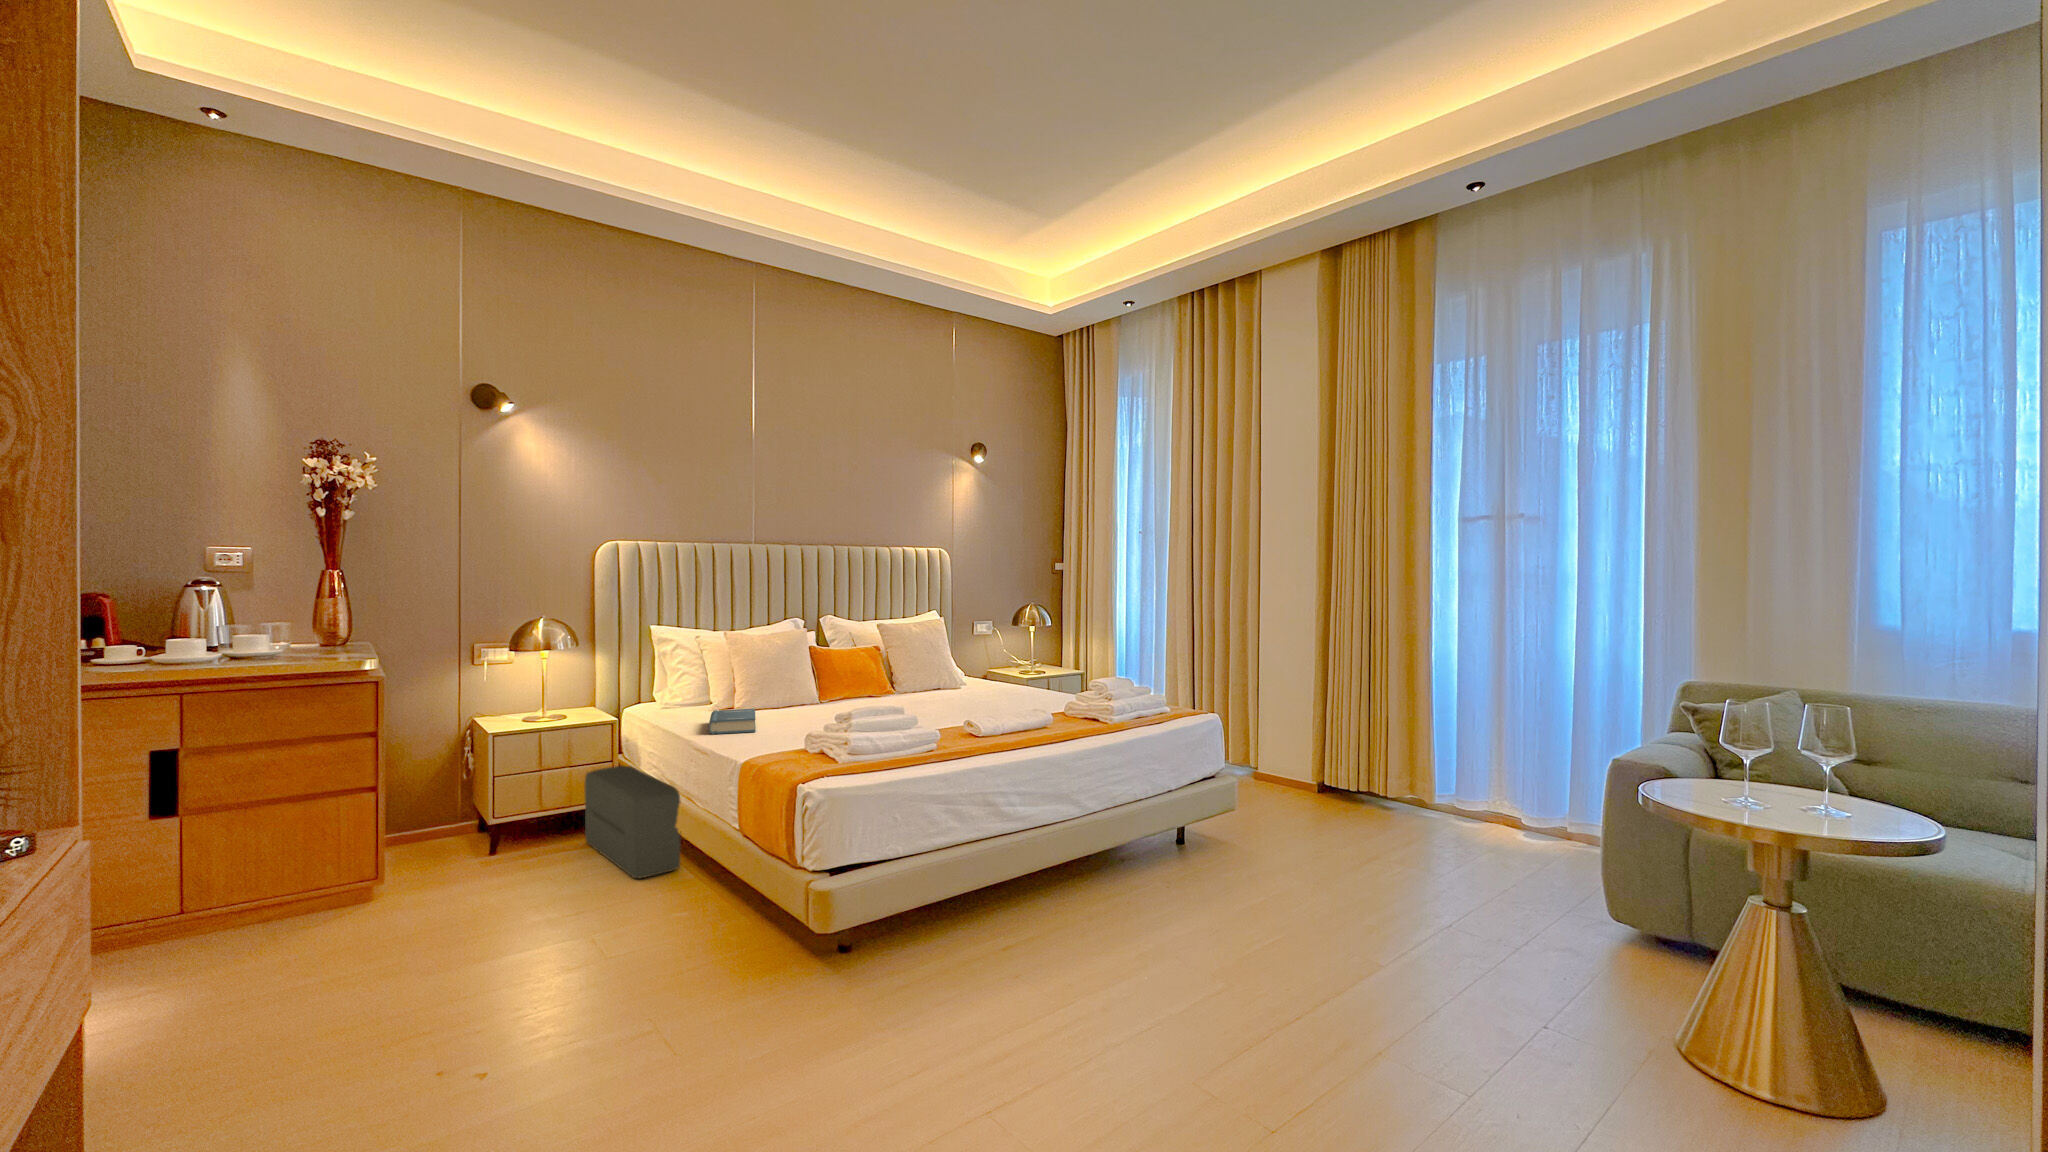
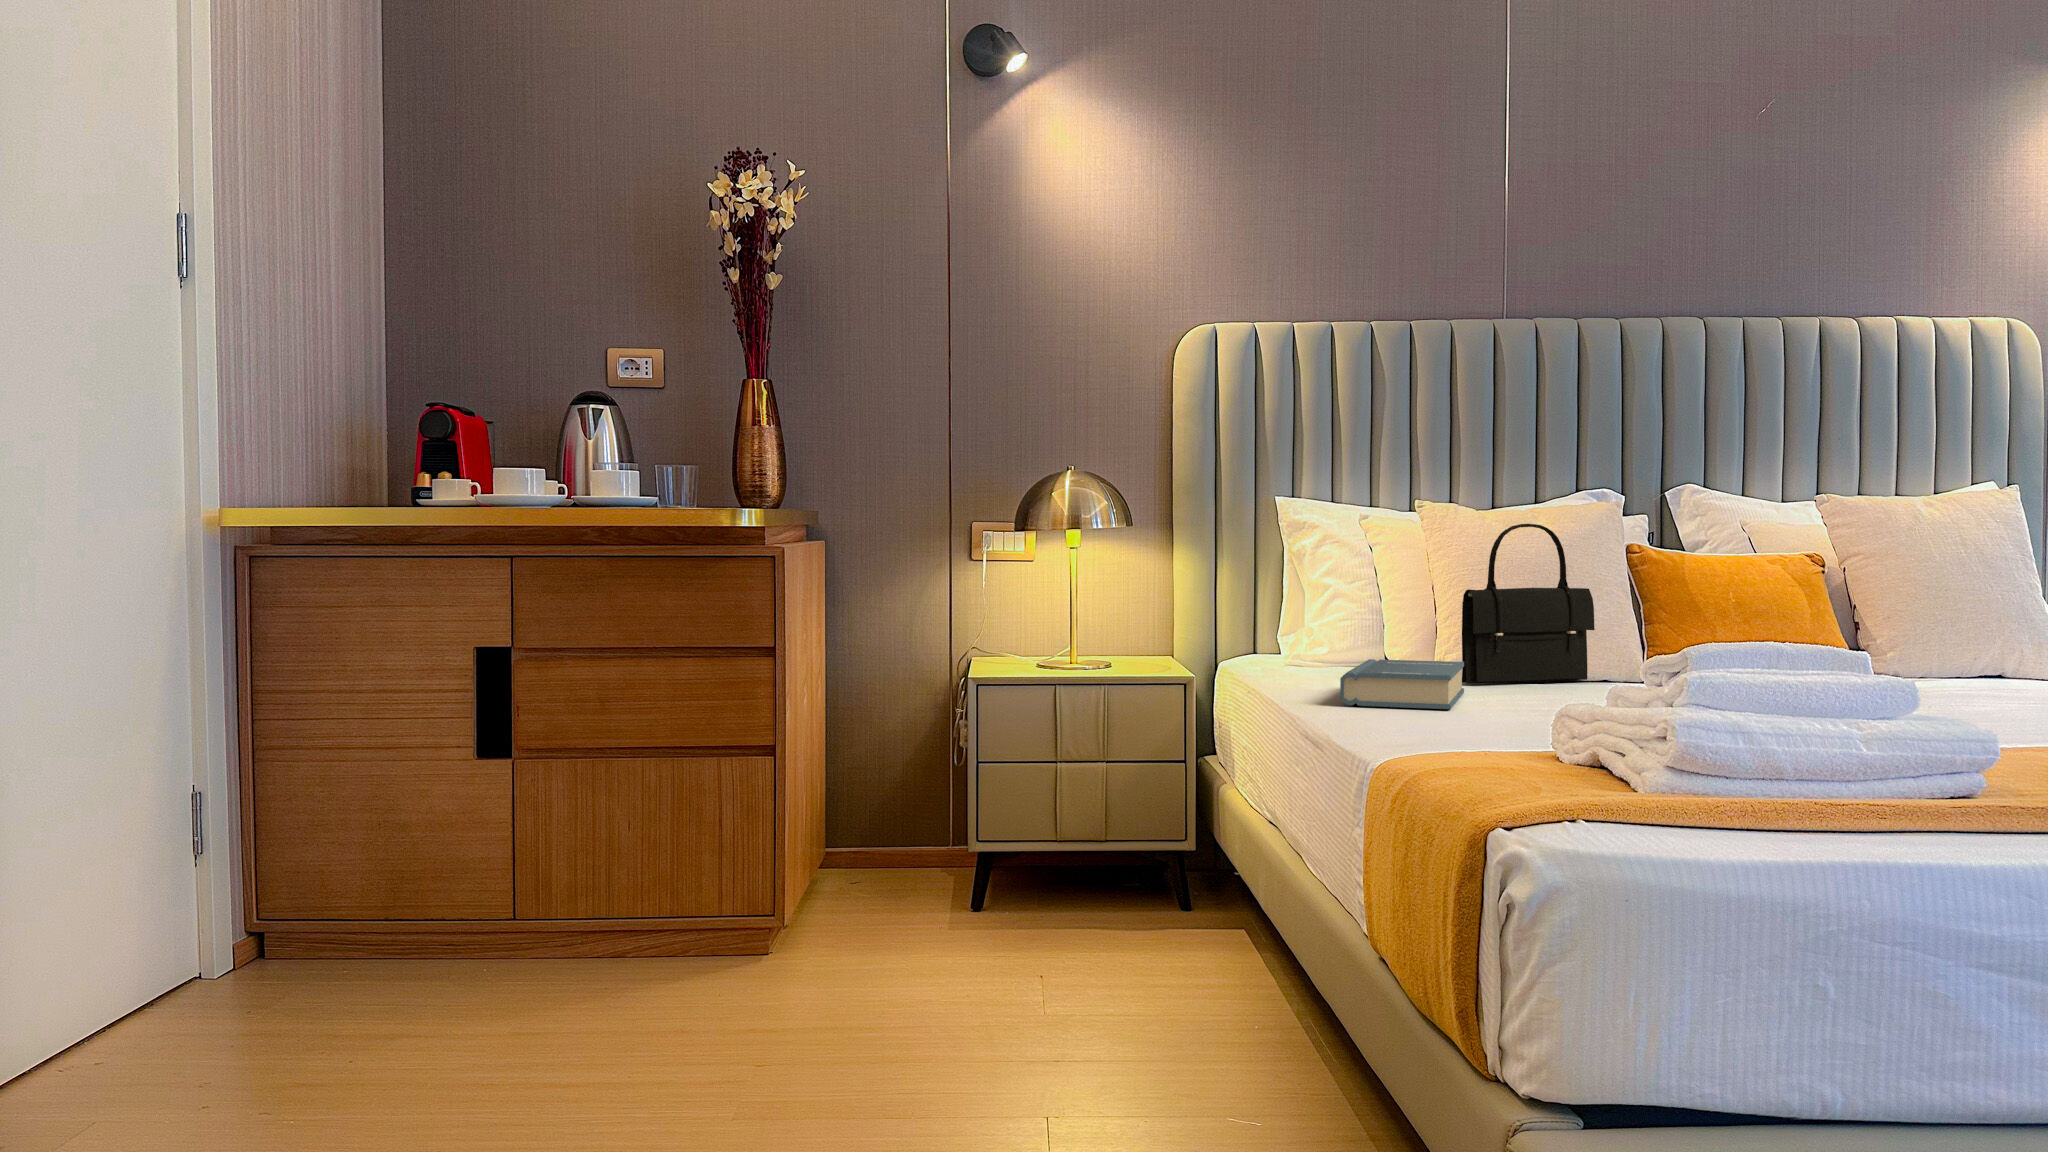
handbag: none [751,647,803,716] -> present [1462,524,1595,684]
pouf: present [584,766,681,879] -> none [1130,771,1280,1012]

